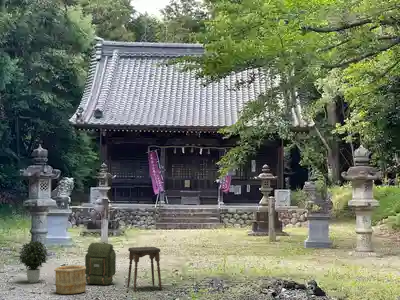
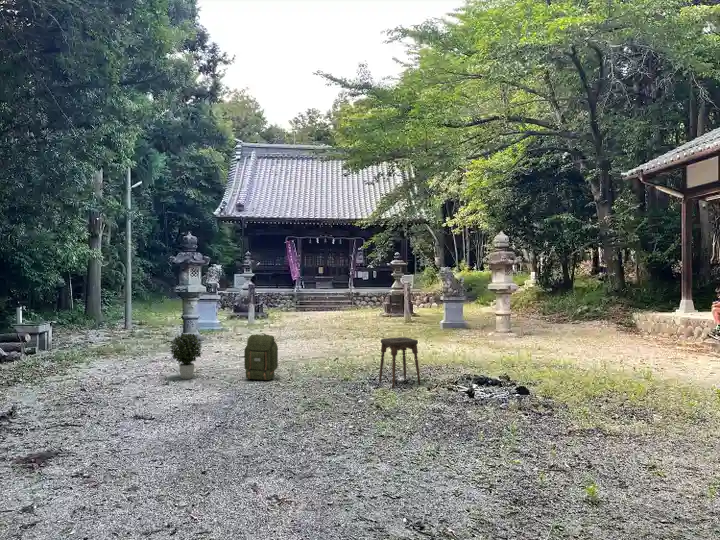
stool: present [127,247,162,291] -> present [379,337,420,388]
wooden bucket: present [54,265,86,294] -> none [212,362,248,395]

